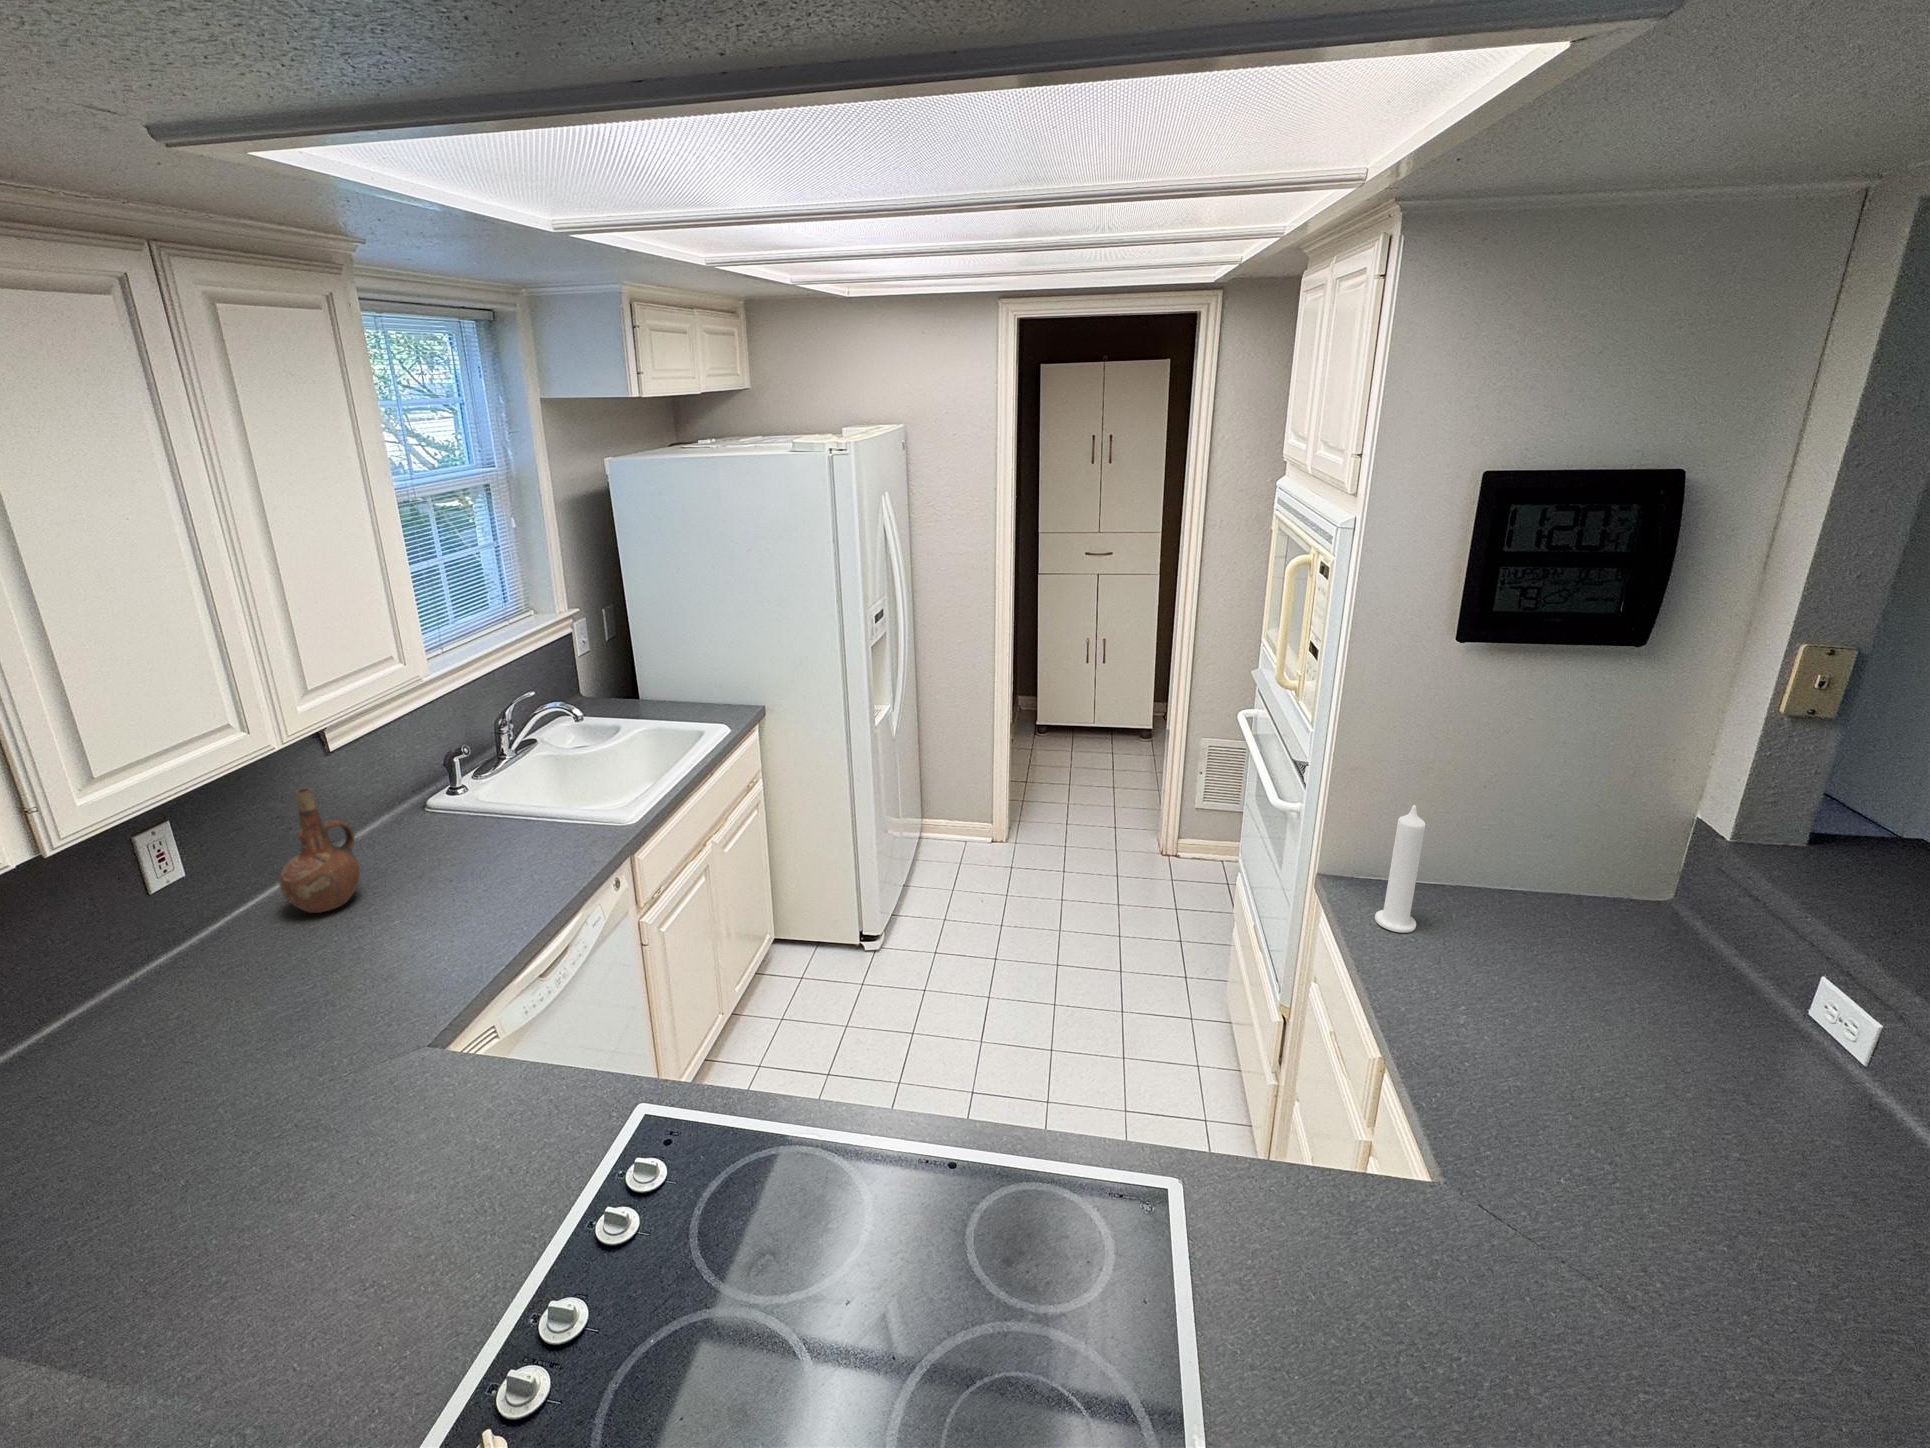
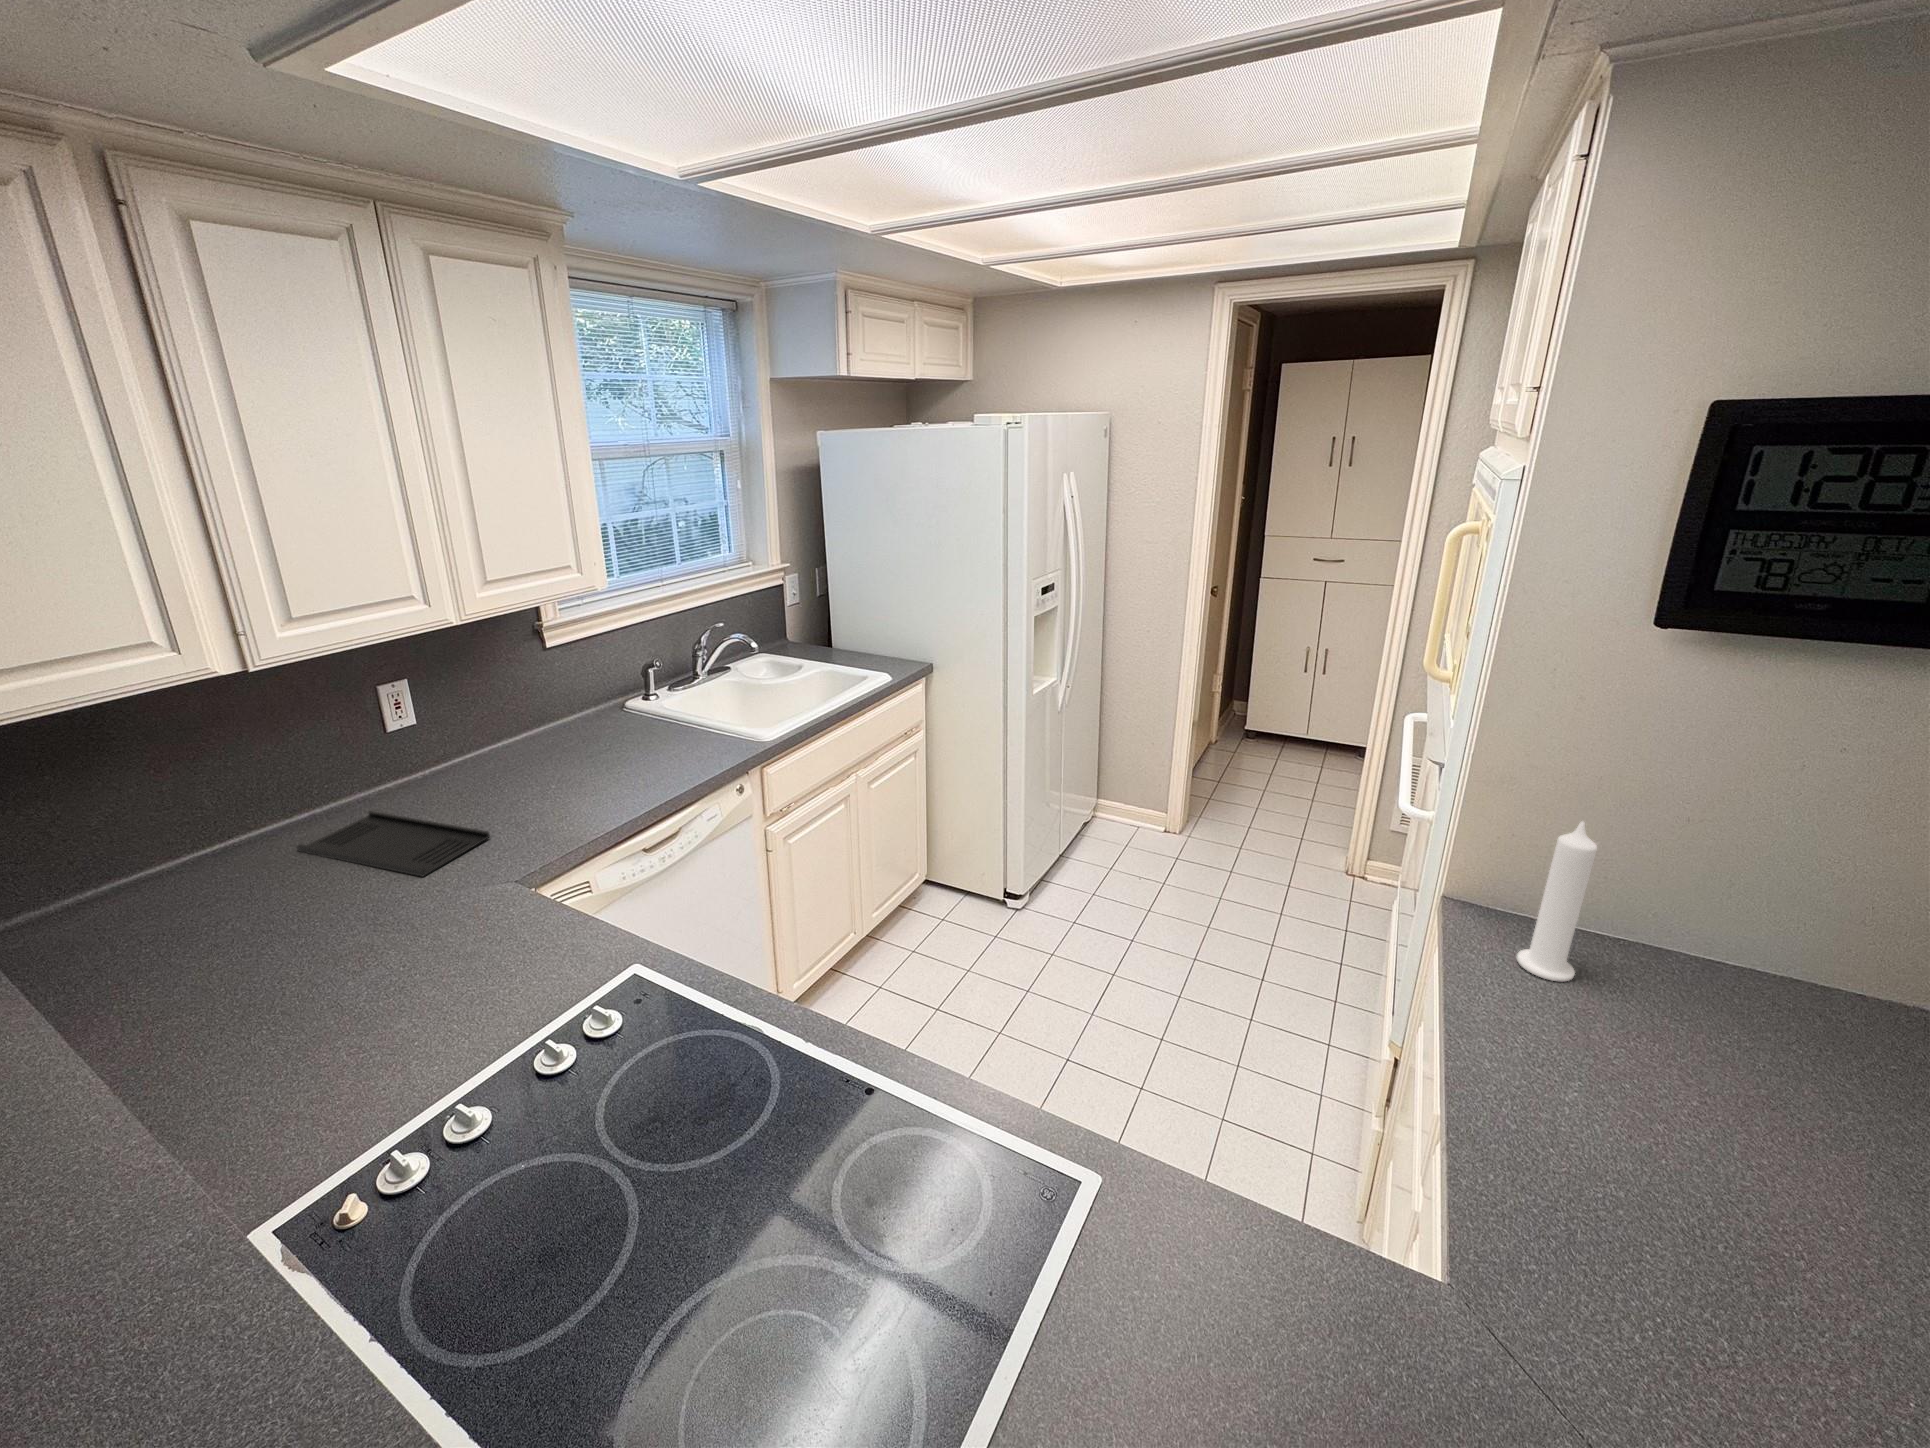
ceramic pitcher: present [279,788,360,913] -> none [478,667,540,769]
tray: none [92,995,364,1074] -> present [297,811,490,877]

